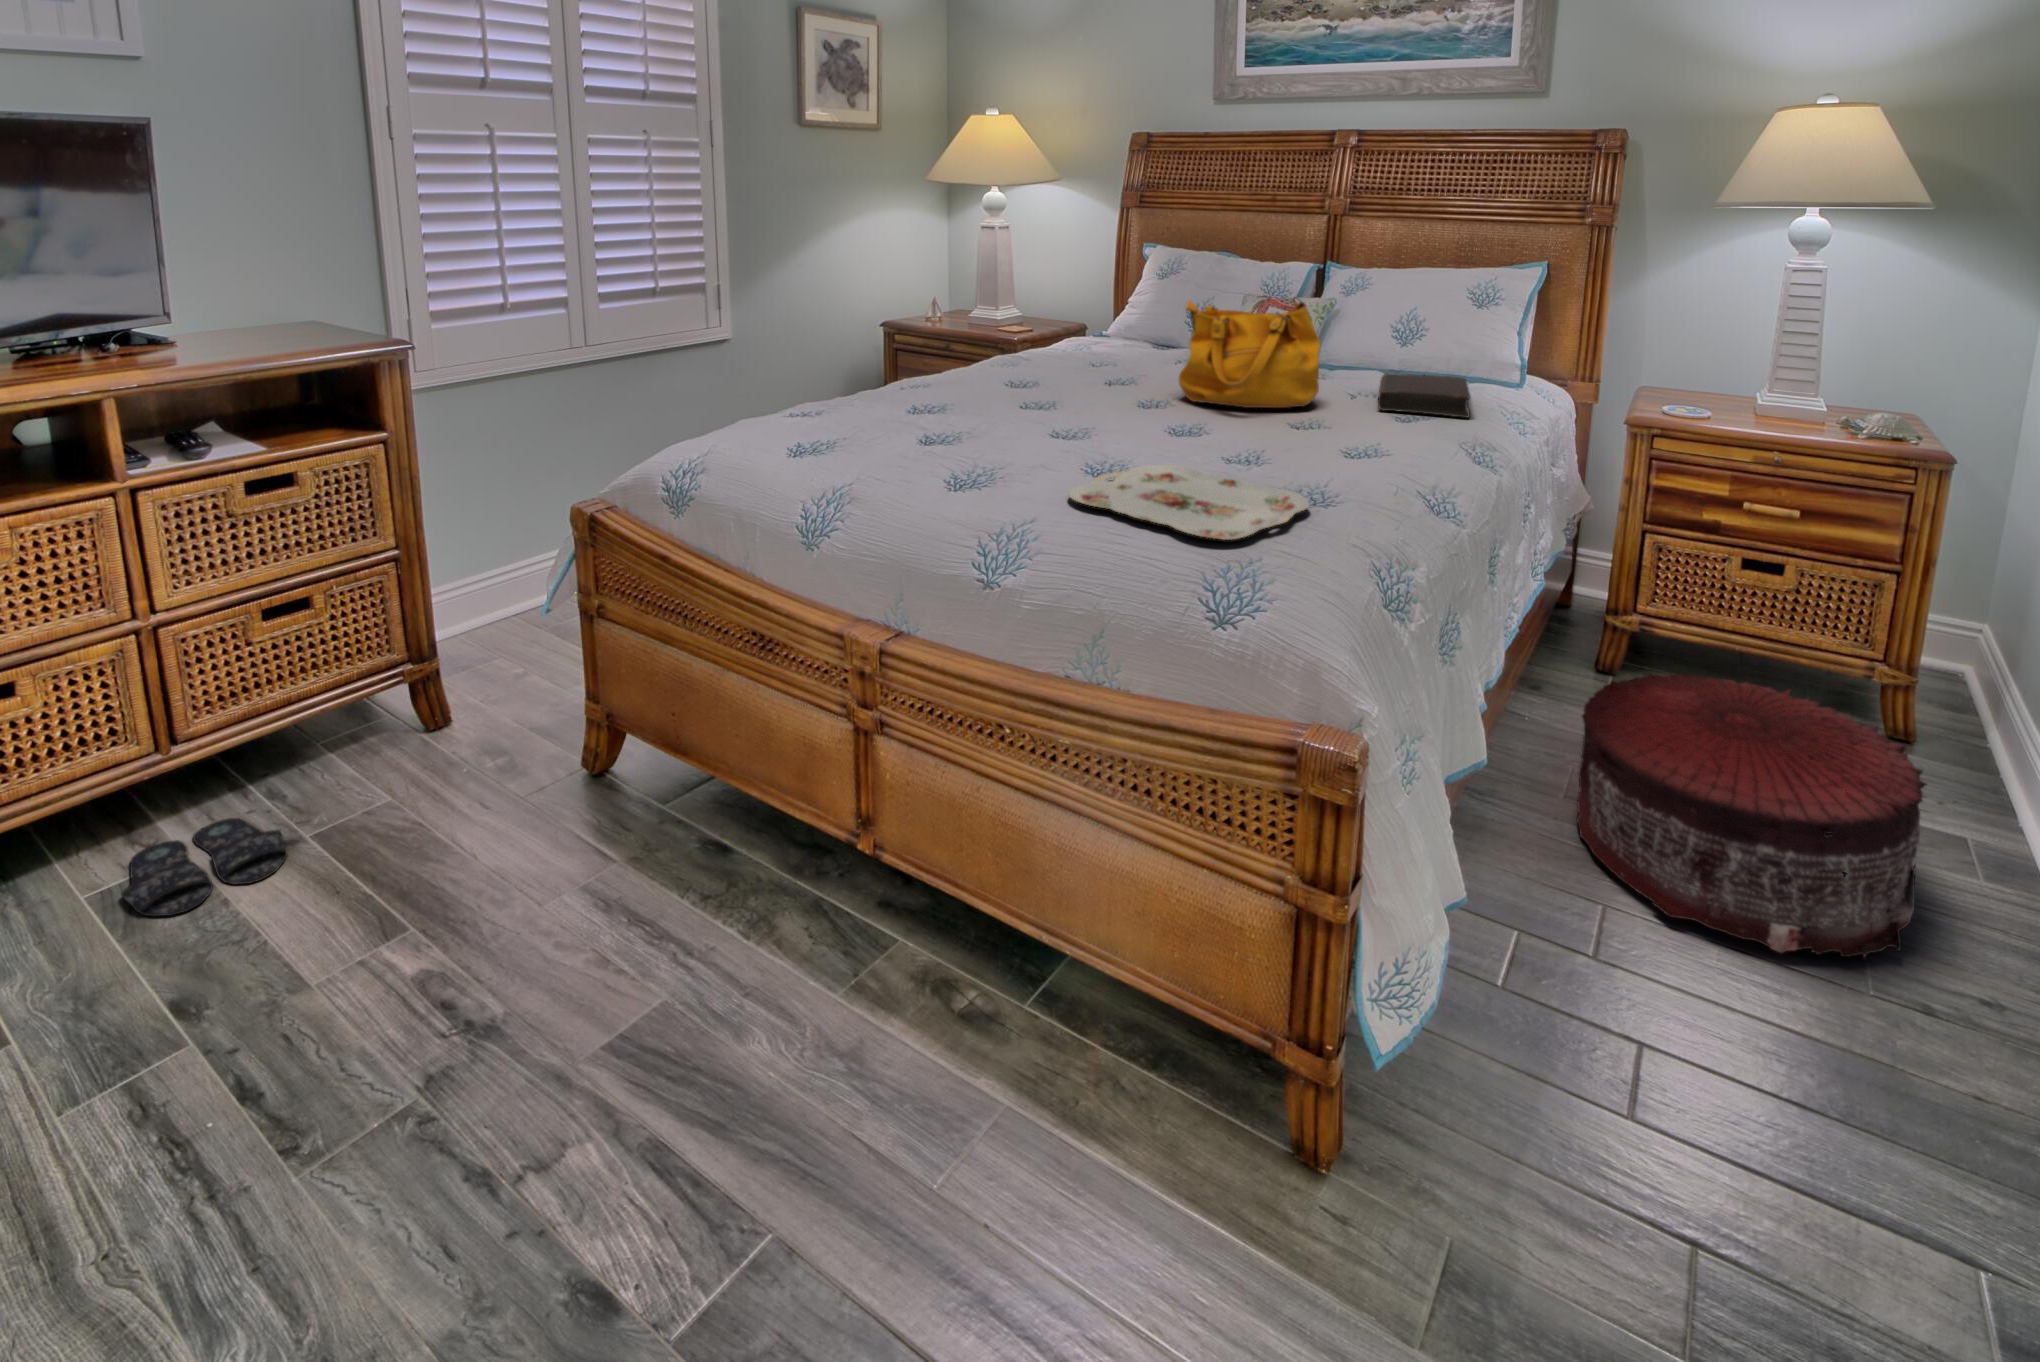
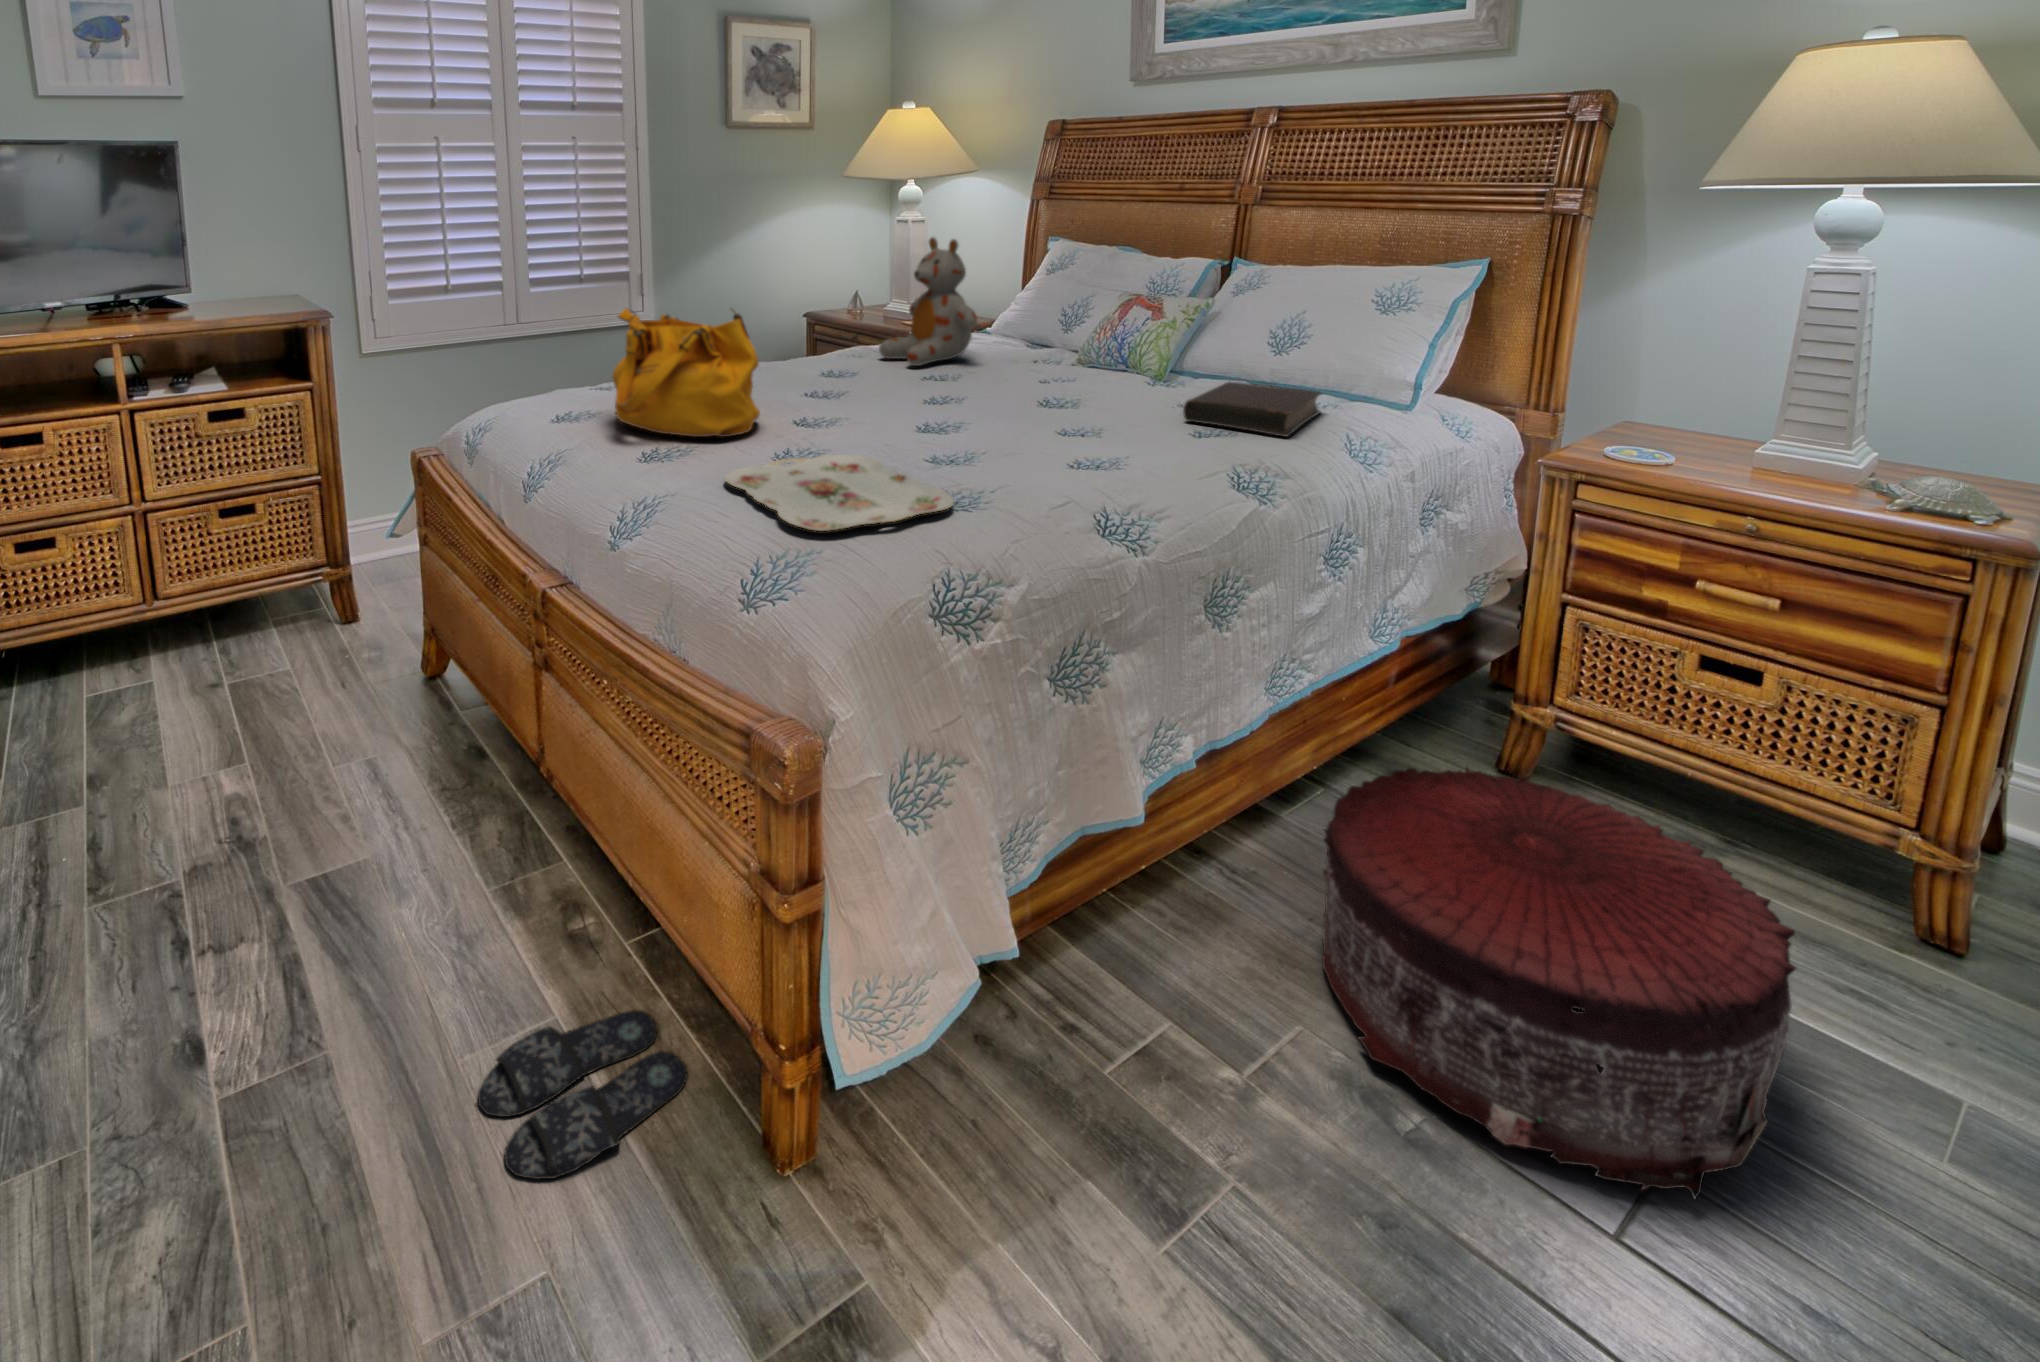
stuffed bear: none [1045,246,1145,374] -> present [879,237,977,366]
handbag: present [1179,297,1320,408] -> present [613,308,760,437]
slippers: present [121,818,287,916] -> present [478,1010,687,1179]

